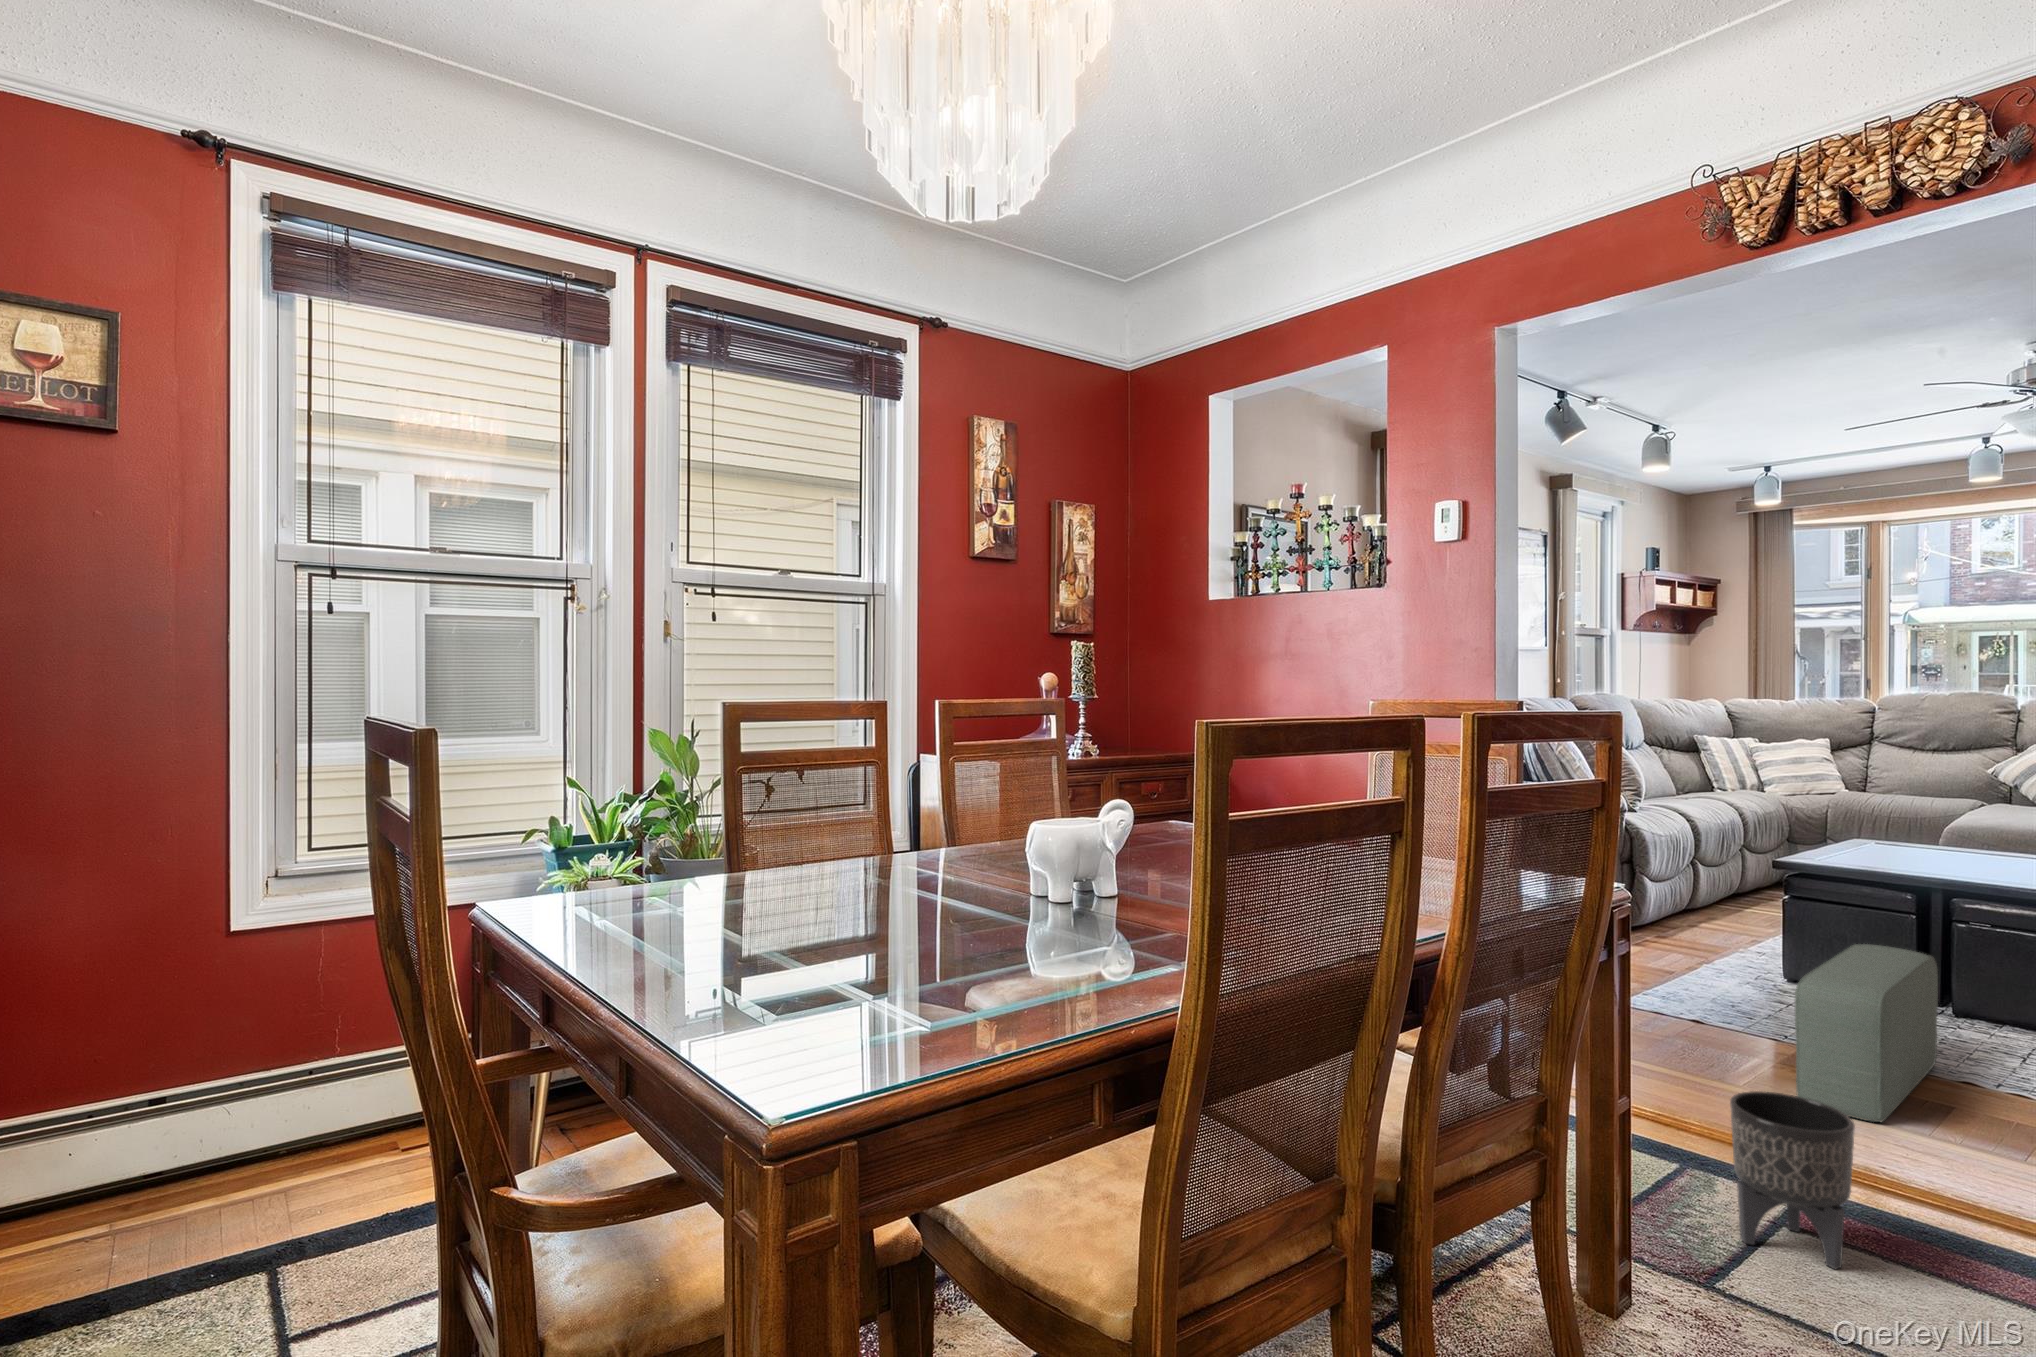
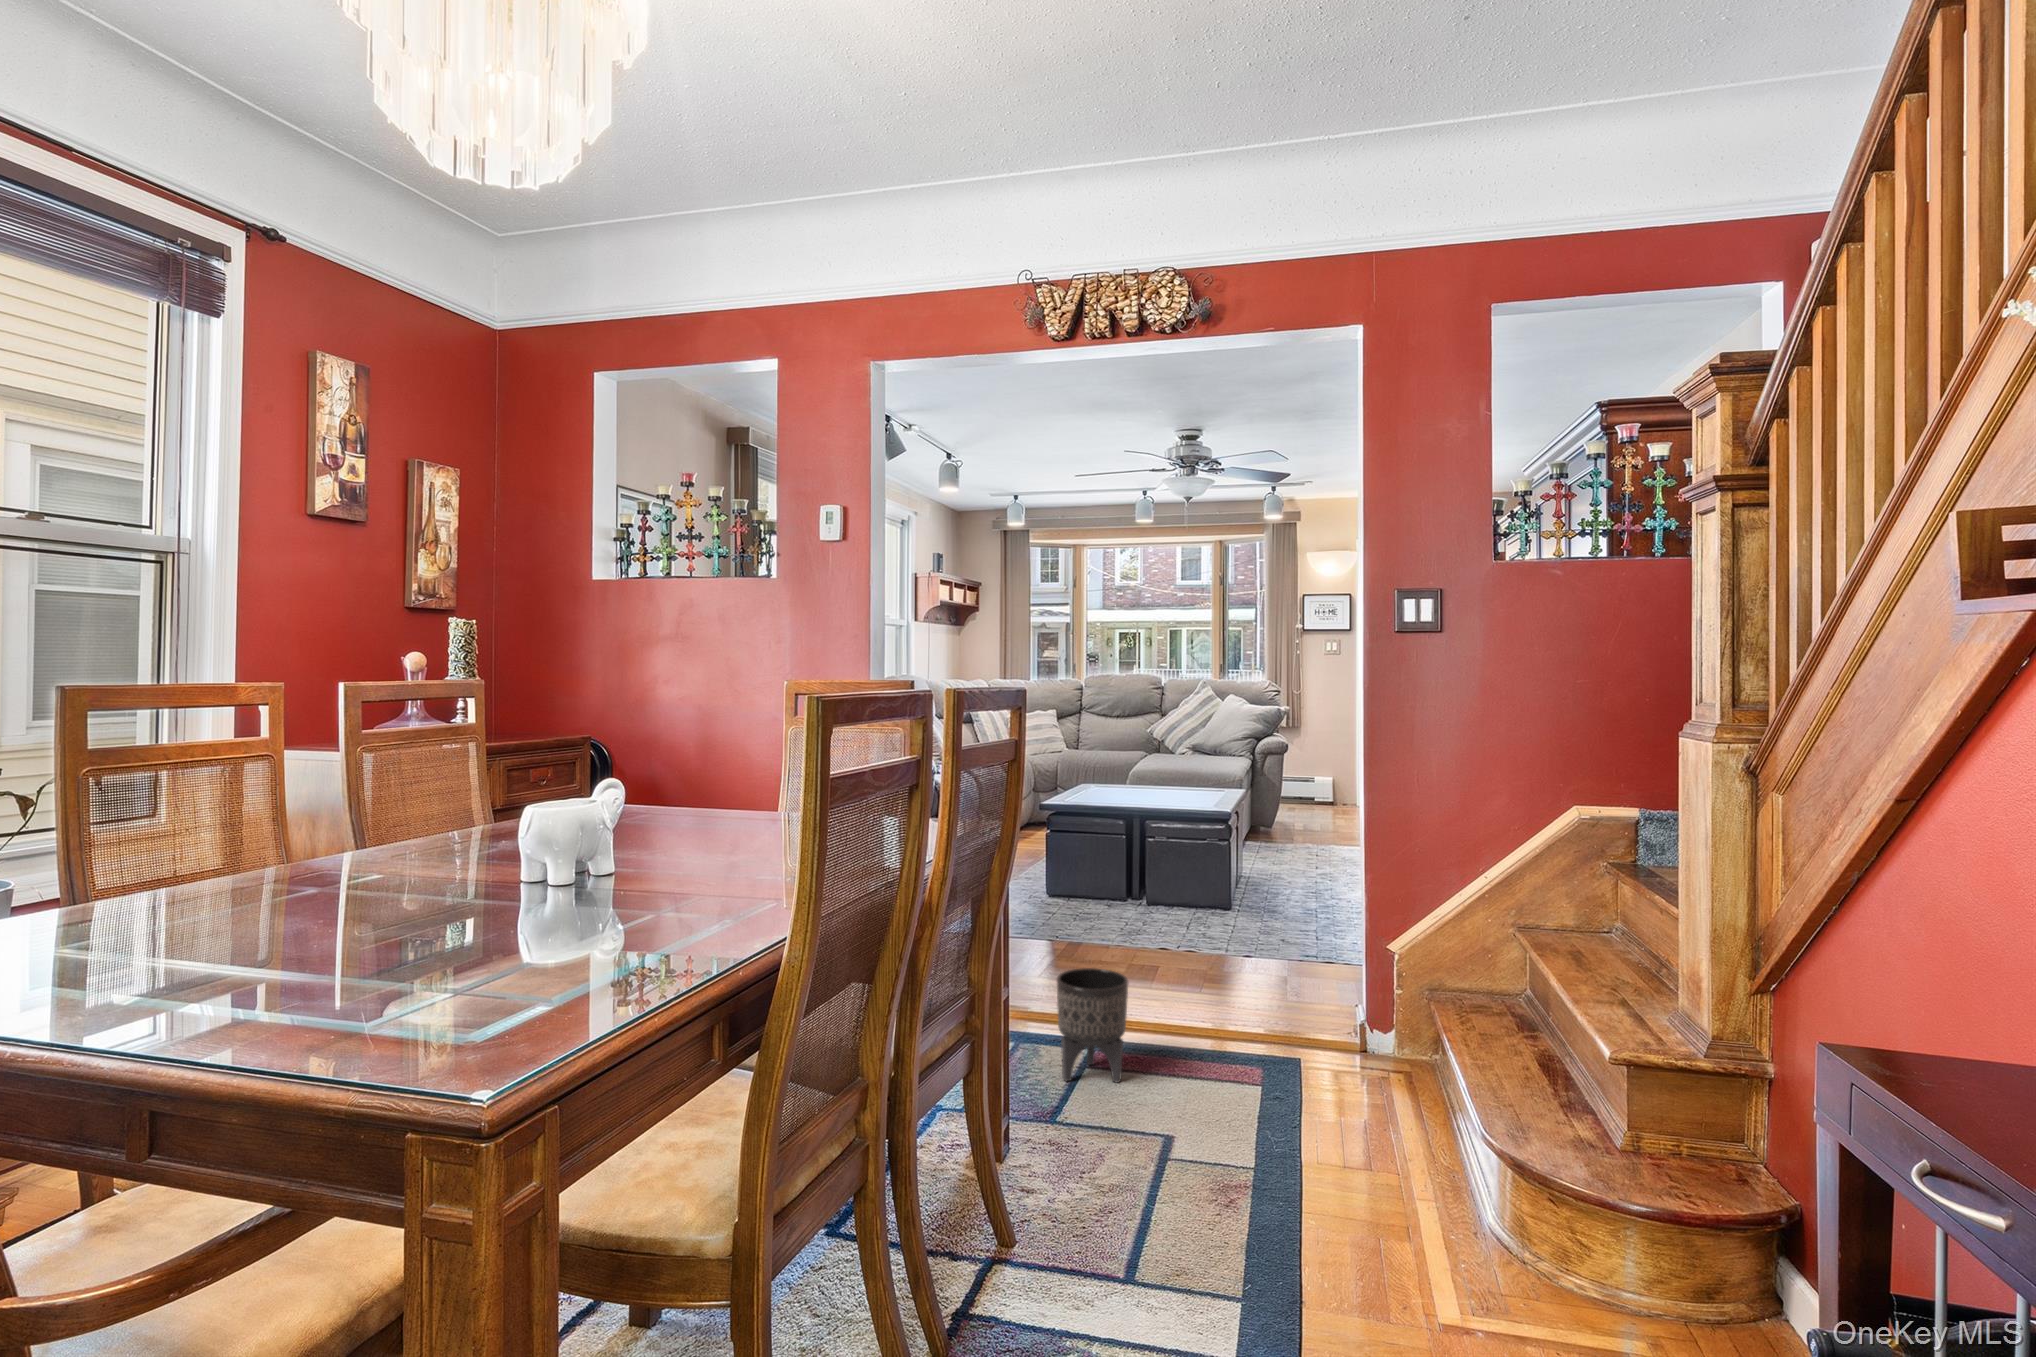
pouf: present [1794,944,1938,1122] -> none [1074,858,1145,982]

